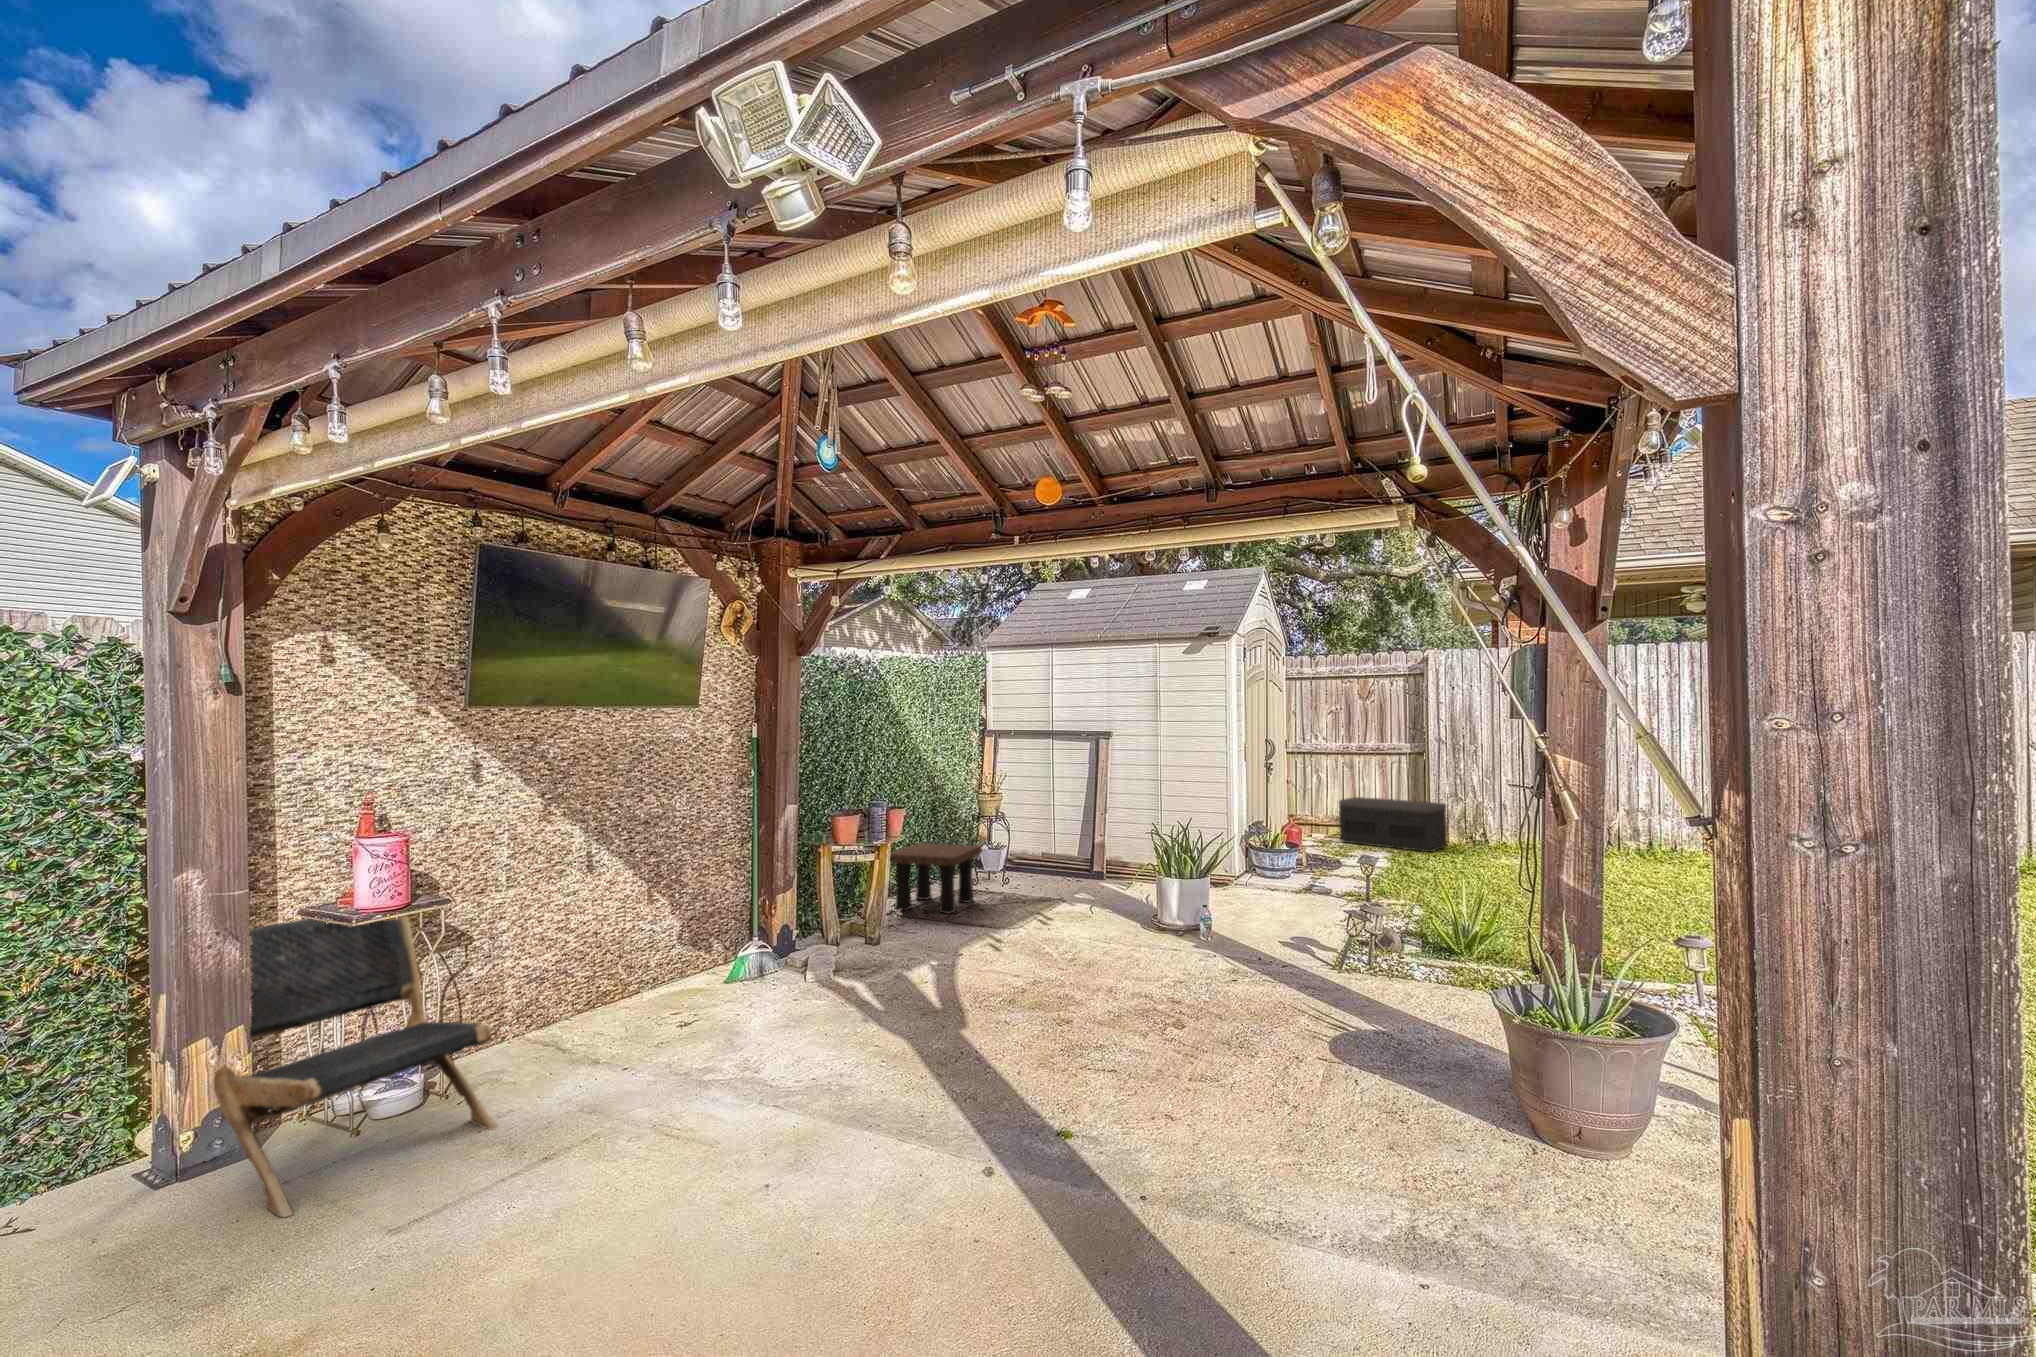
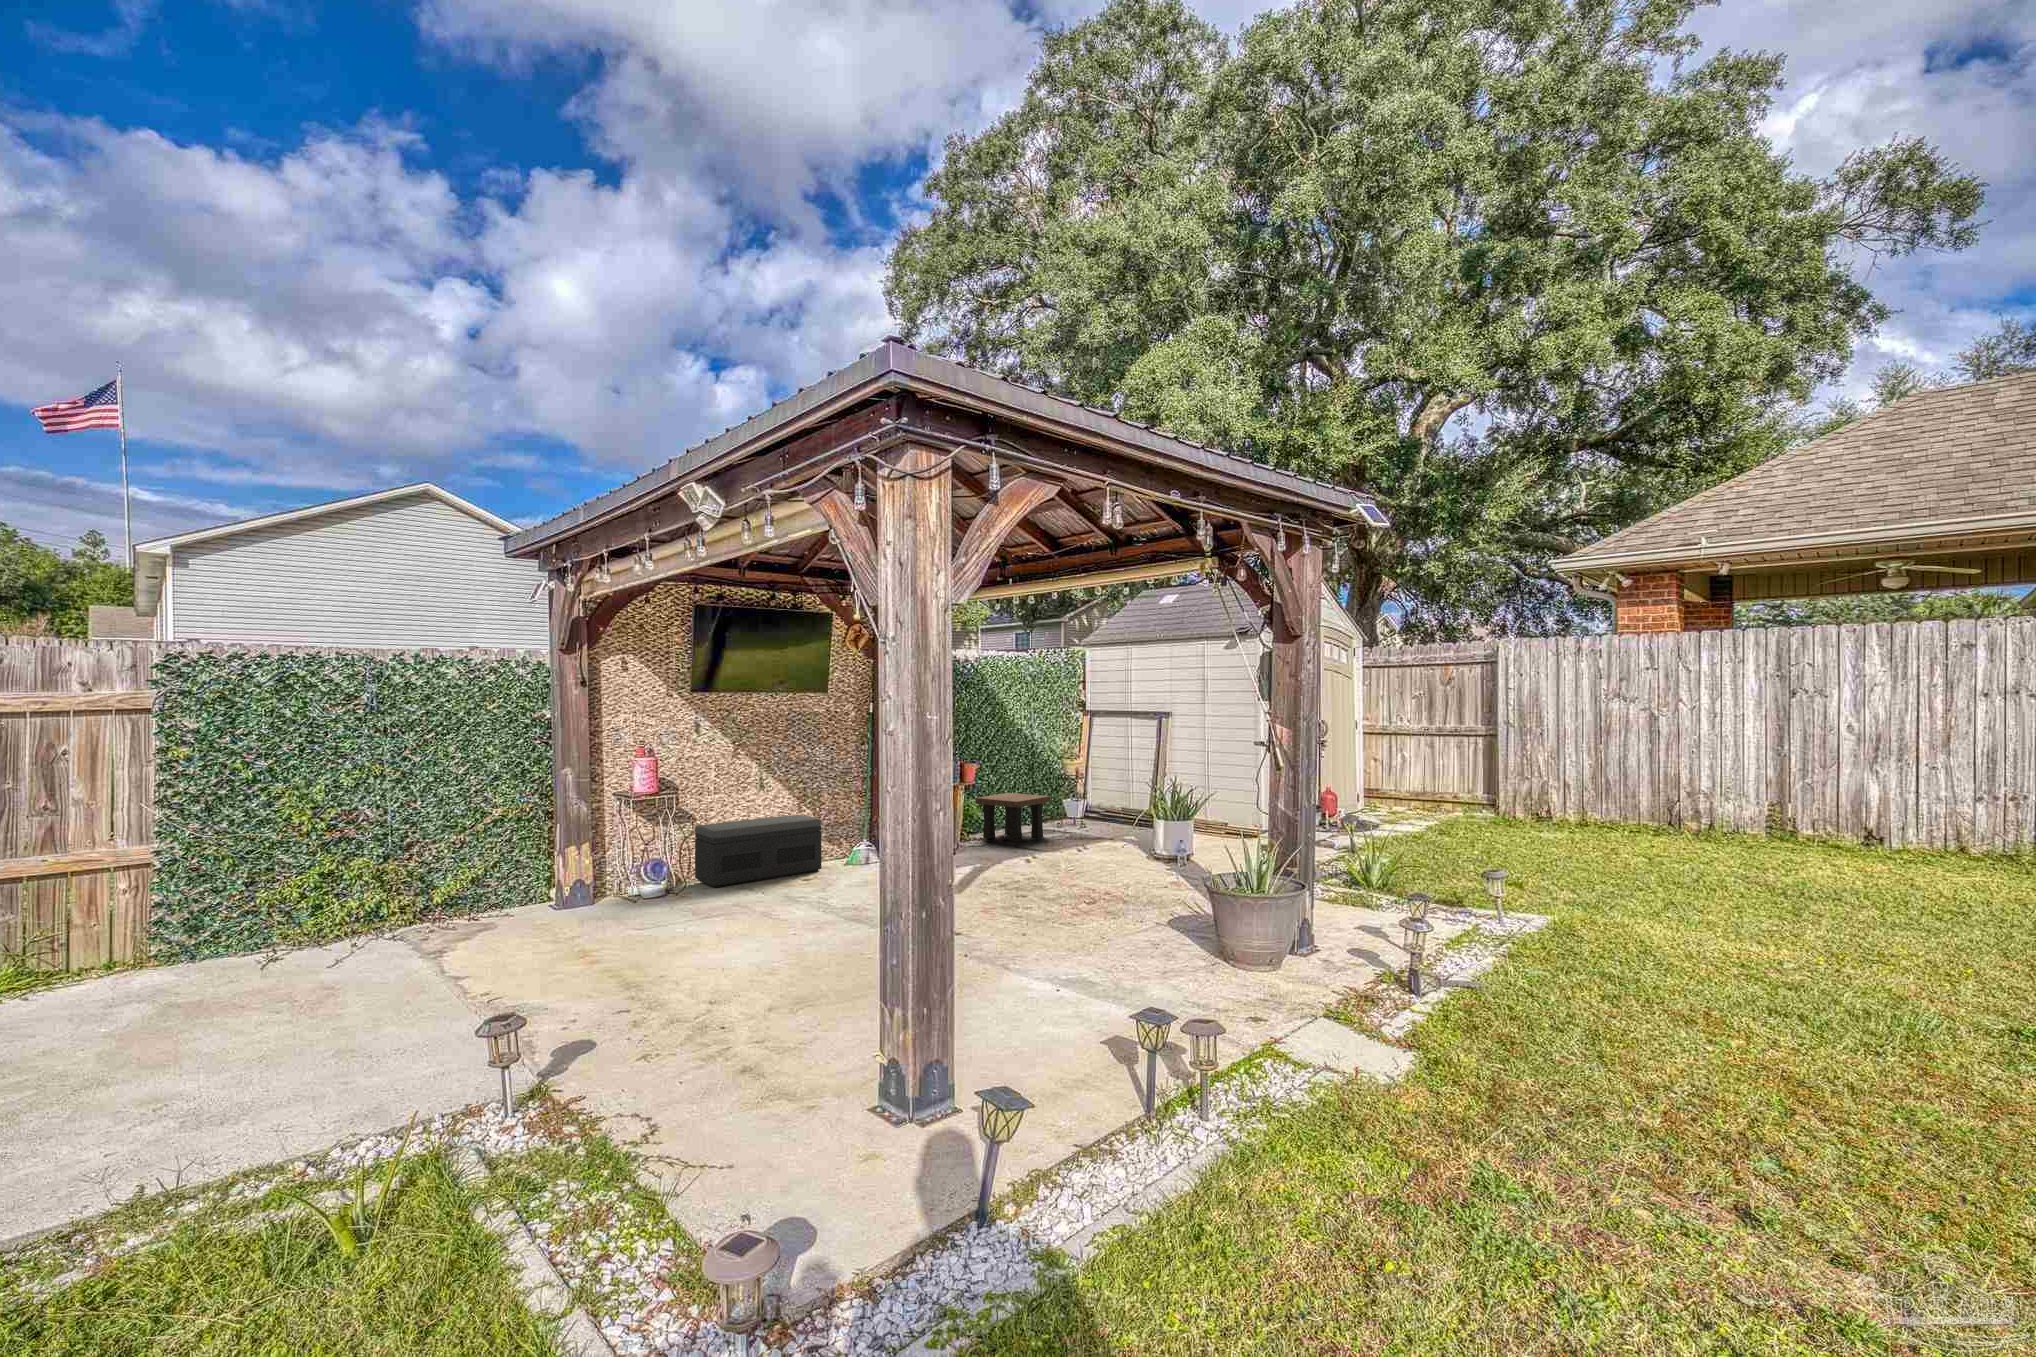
storage bench: present [1339,797,1447,852] -> present [695,815,822,887]
lounge chair: present [213,916,498,1217] -> none [571,793,691,921]

